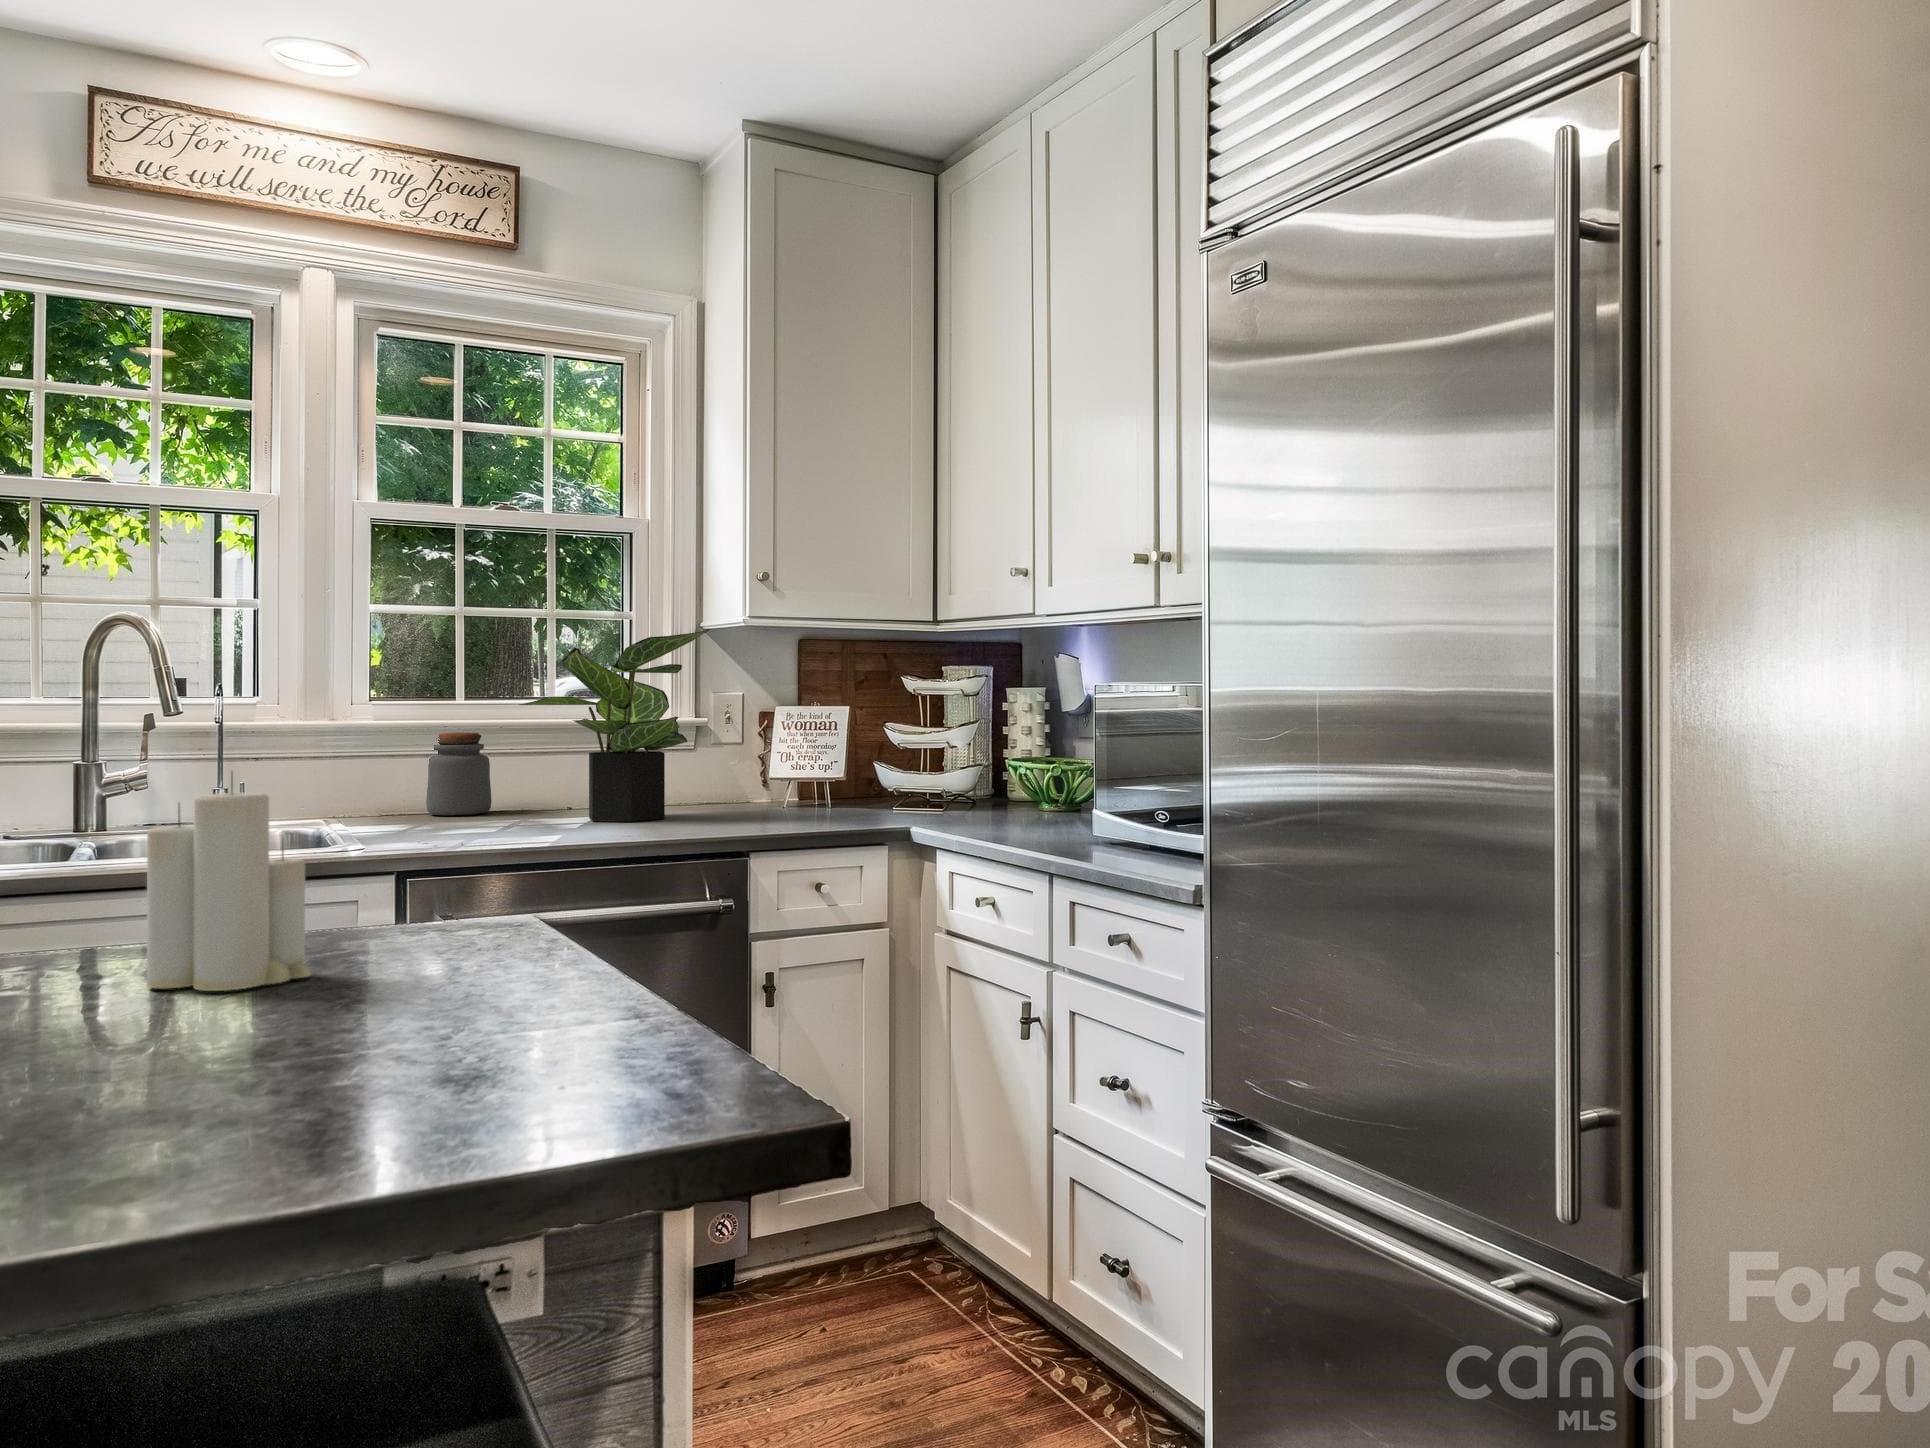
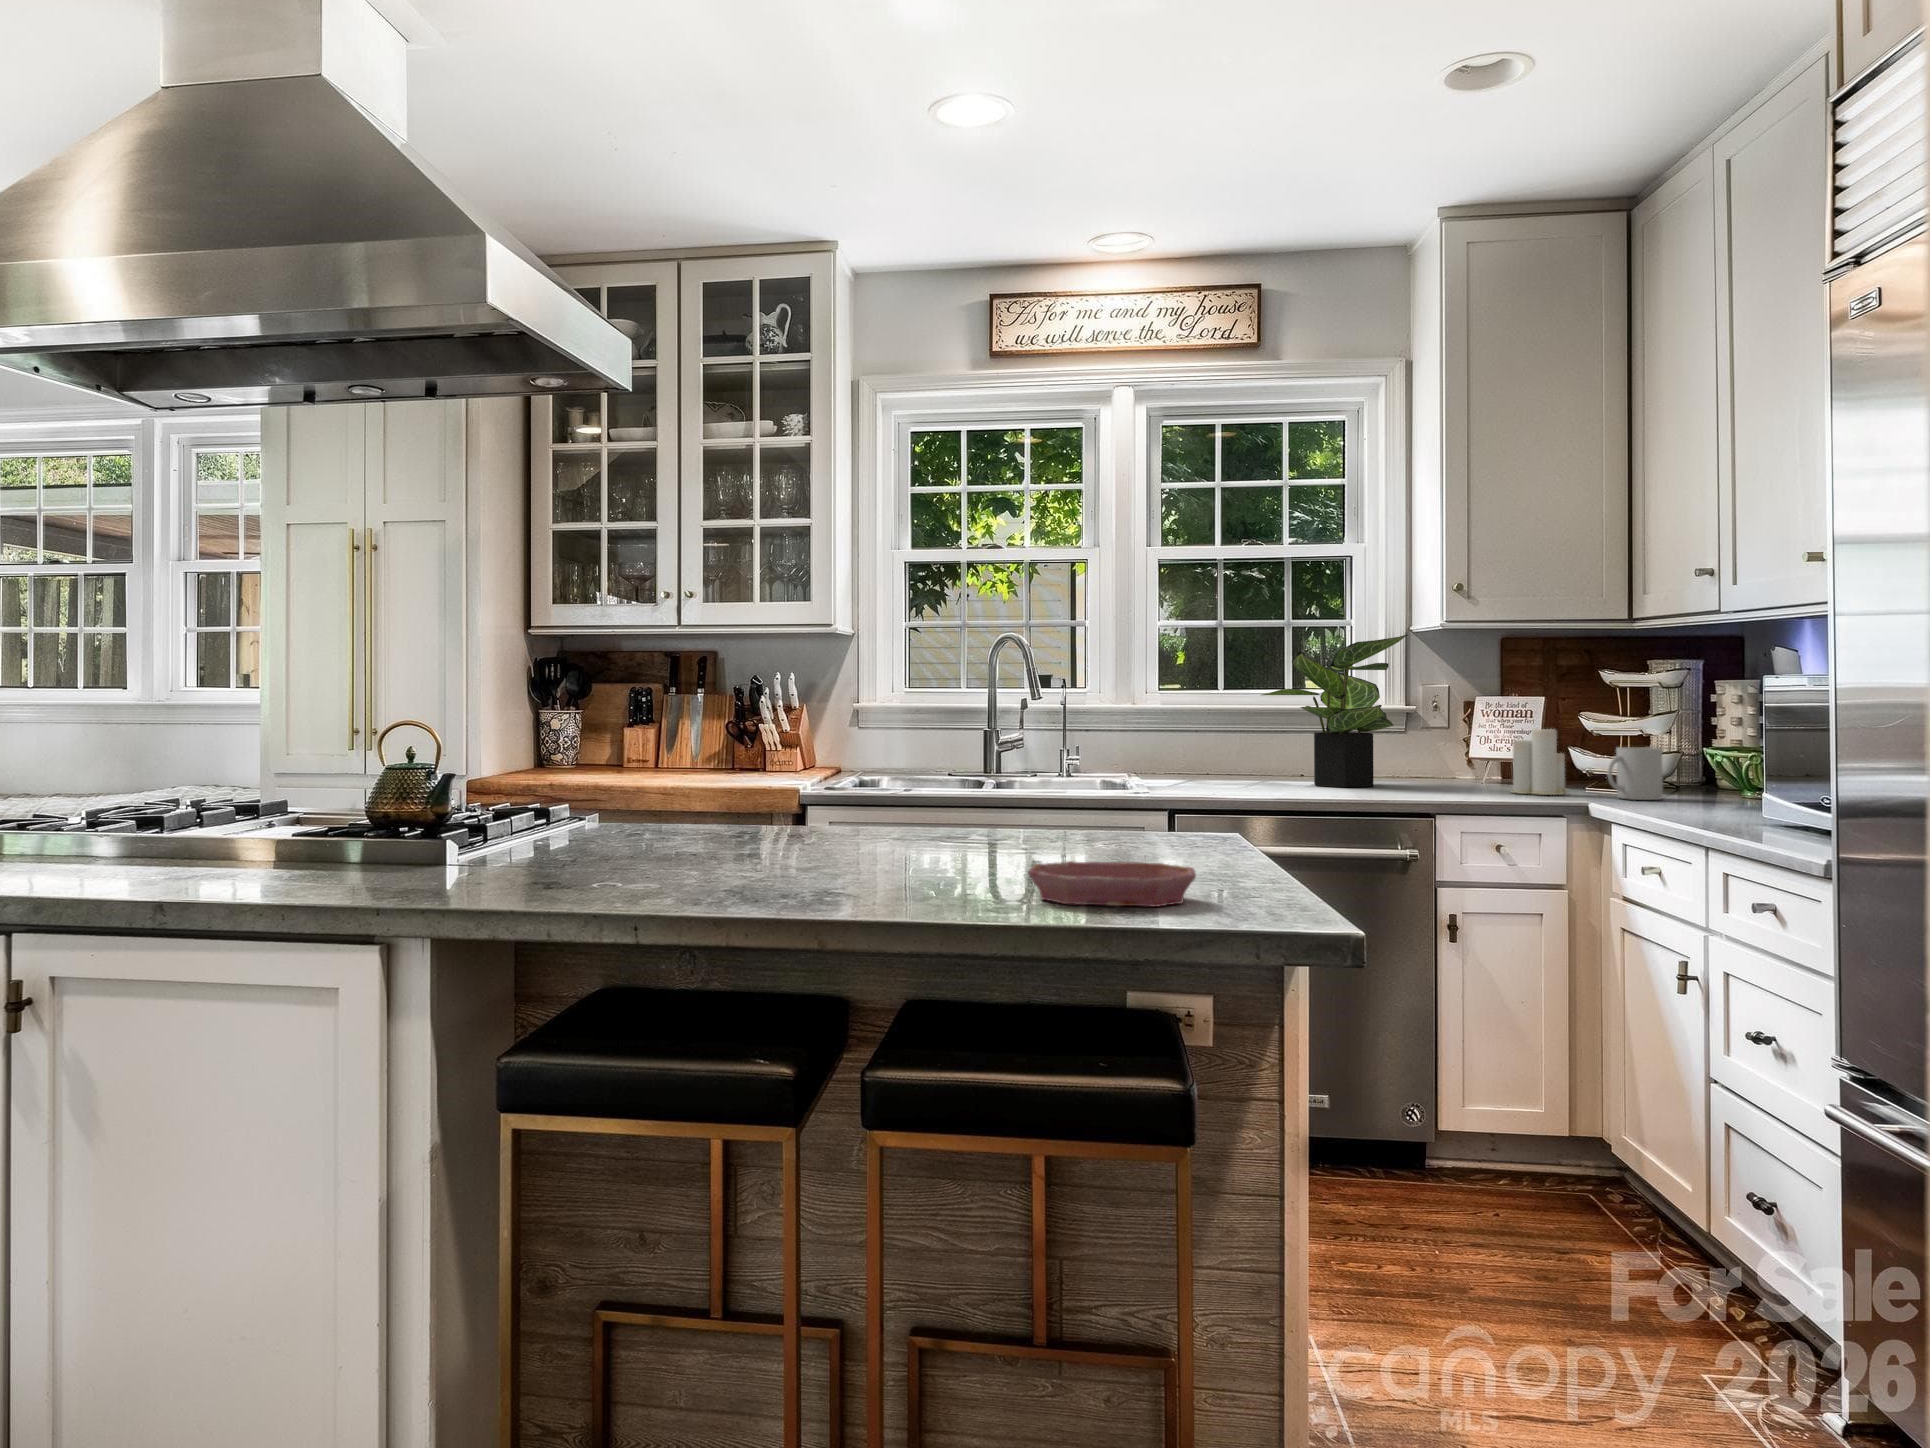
jar: present [426,732,492,815] -> none [1197,716,1243,777]
mug: none [926,761,978,820] -> present [1607,747,1663,800]
candle: present [146,772,311,991] -> present [1511,729,1568,795]
bowl: none [196,1020,556,1144] -> present [1028,861,1196,906]

